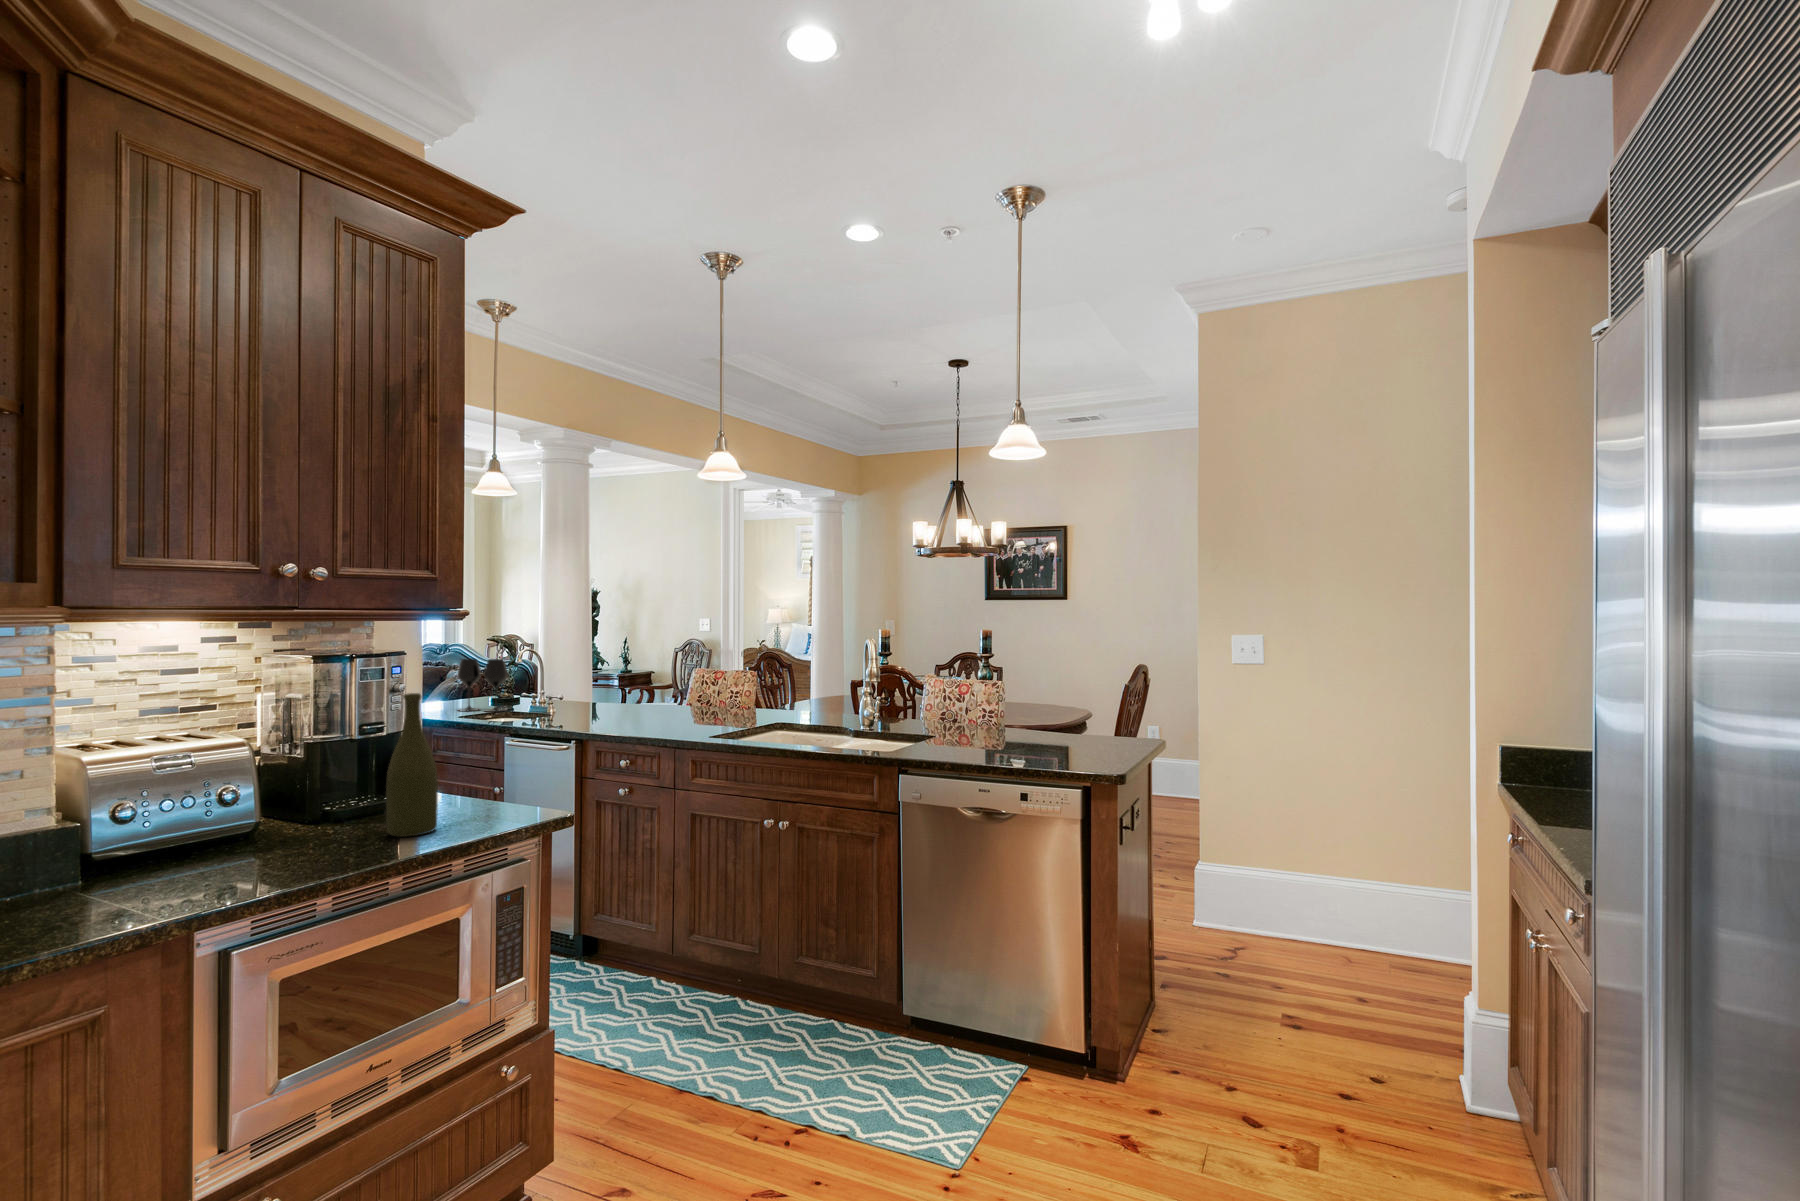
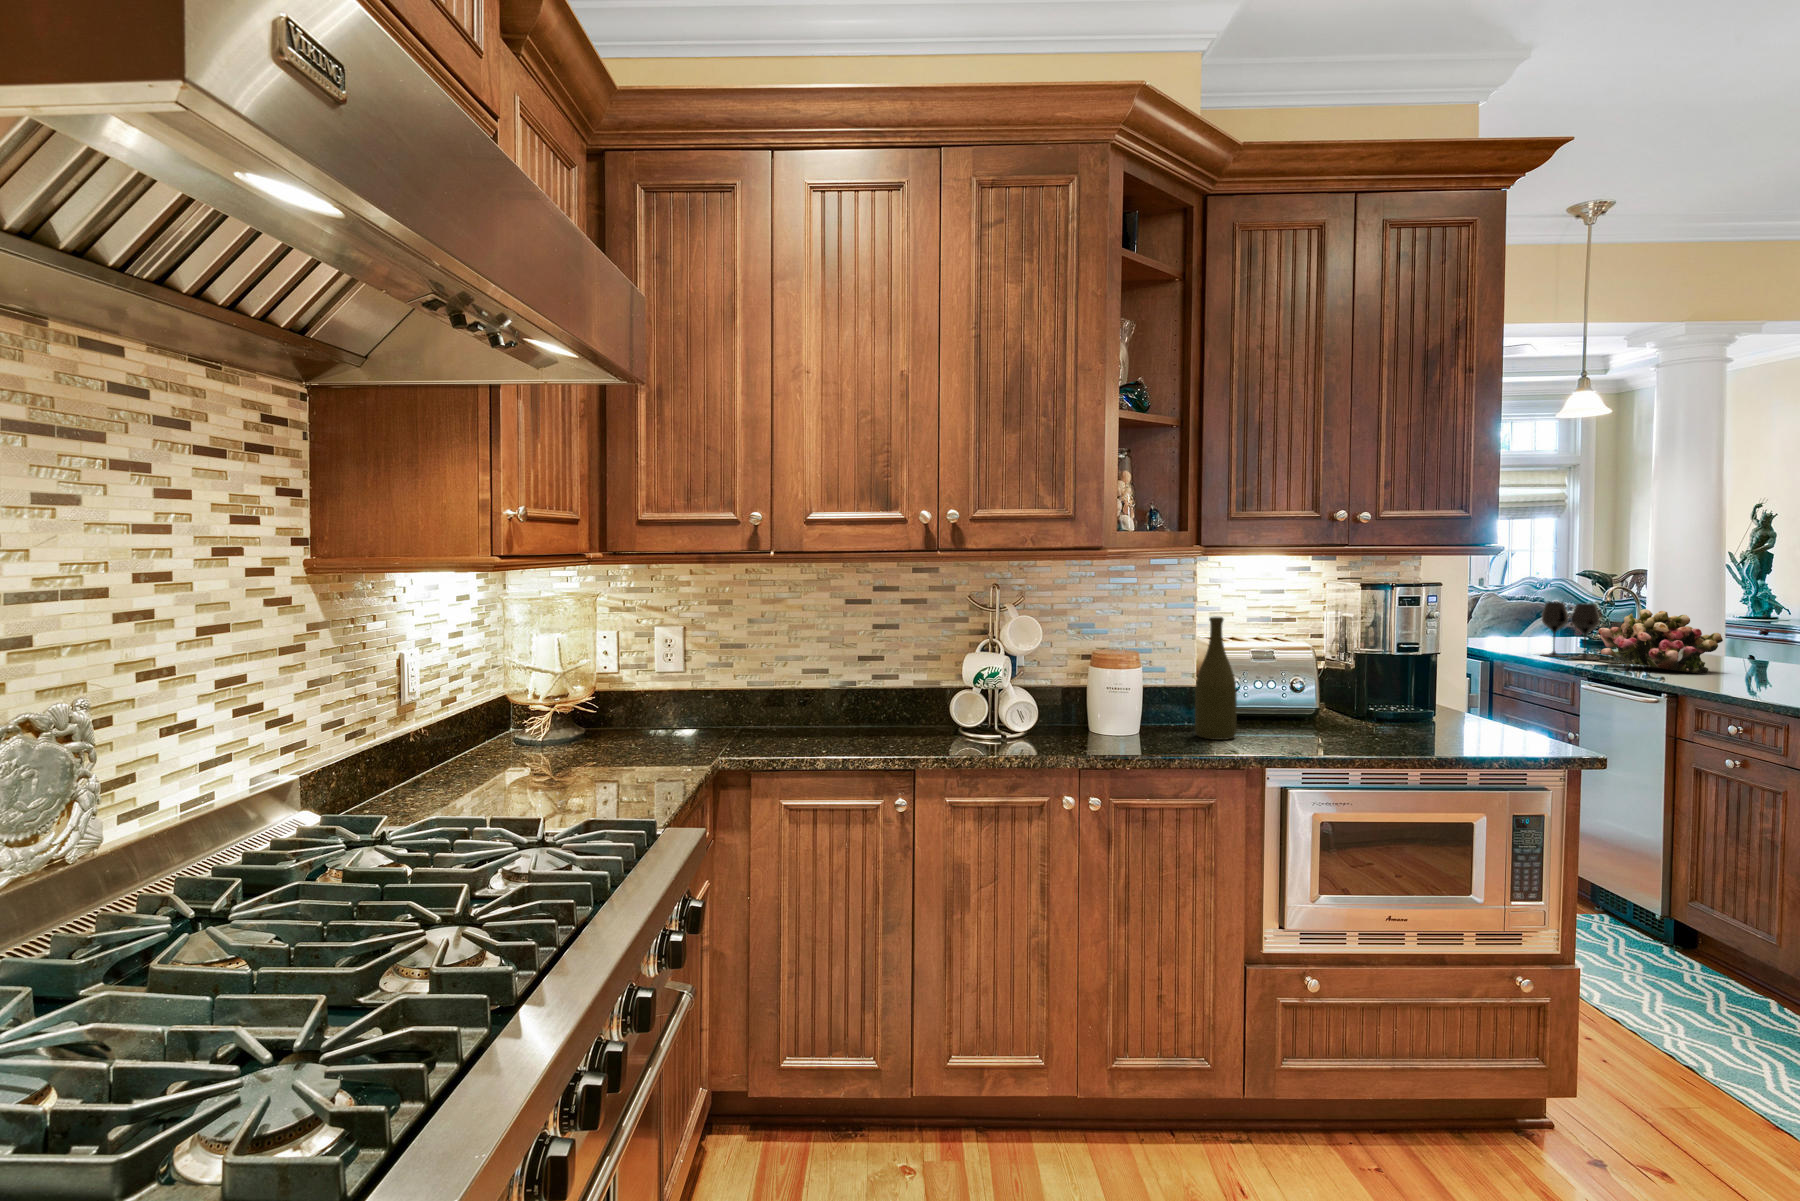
flower arrangement: none [511,663,600,716] -> present [1599,609,1723,673]
bottle: present [386,693,438,837] -> present [1195,617,1237,740]

